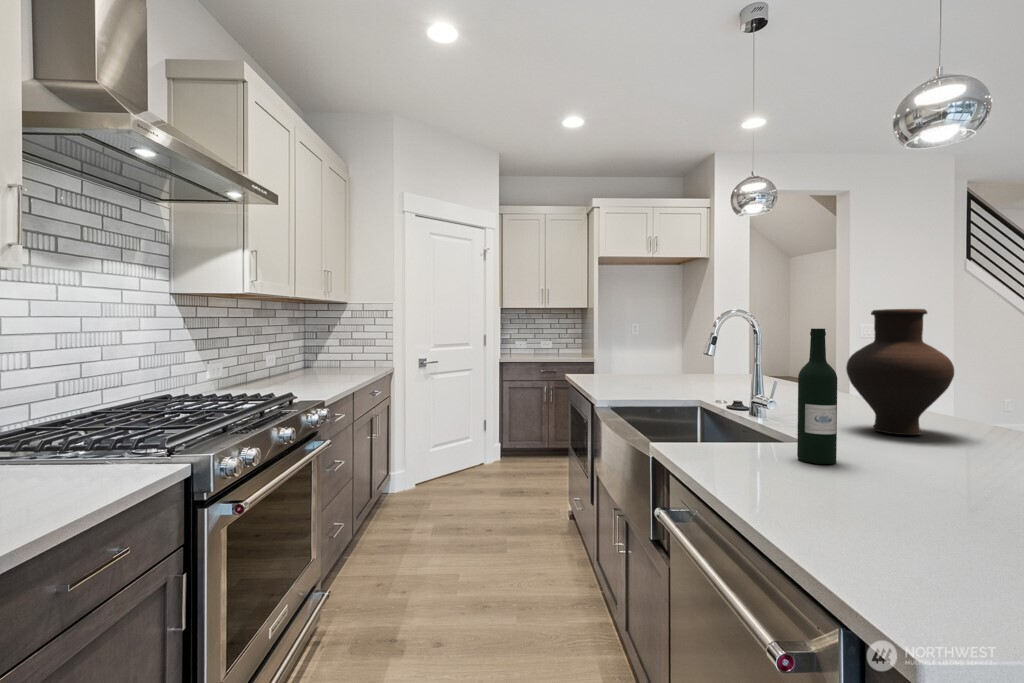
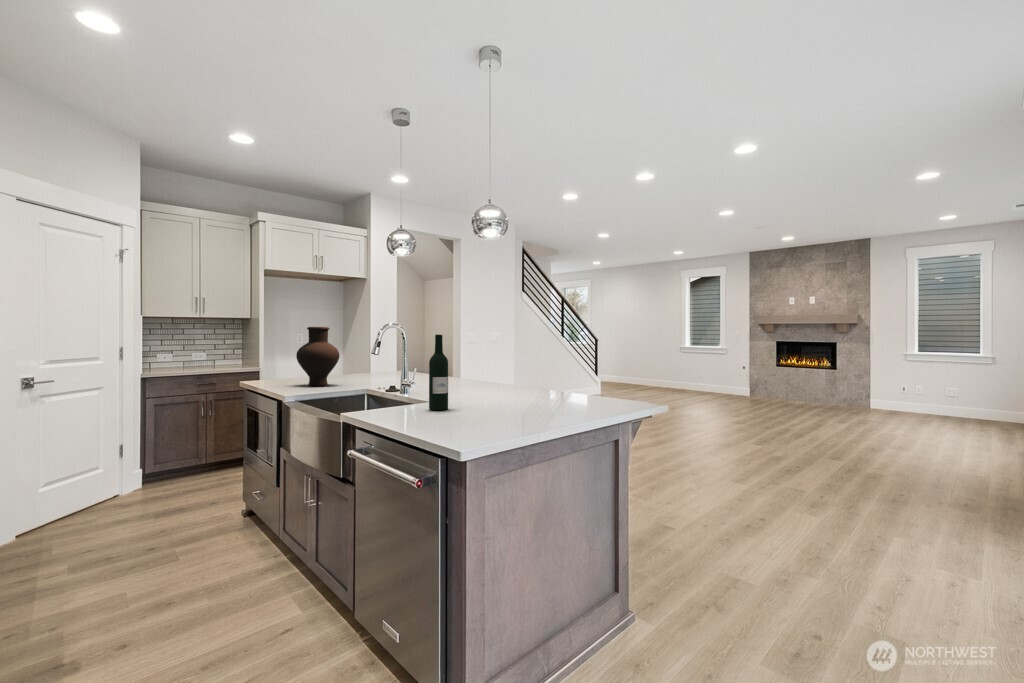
vase: present [846,309,954,435] -> present [296,327,339,386]

